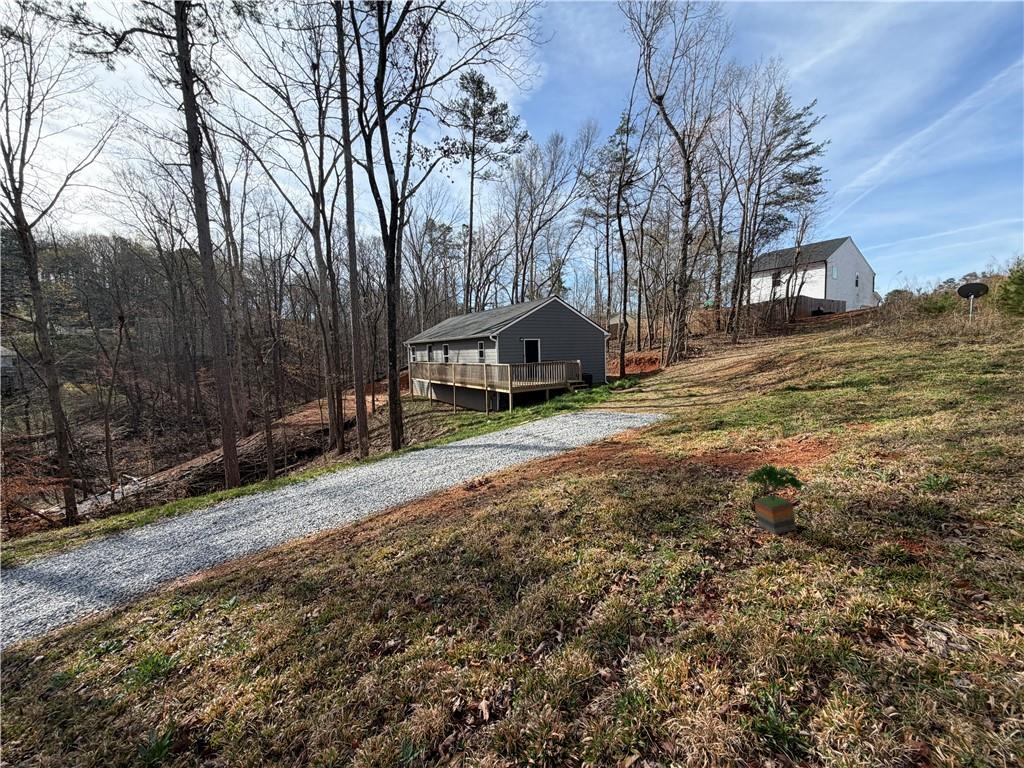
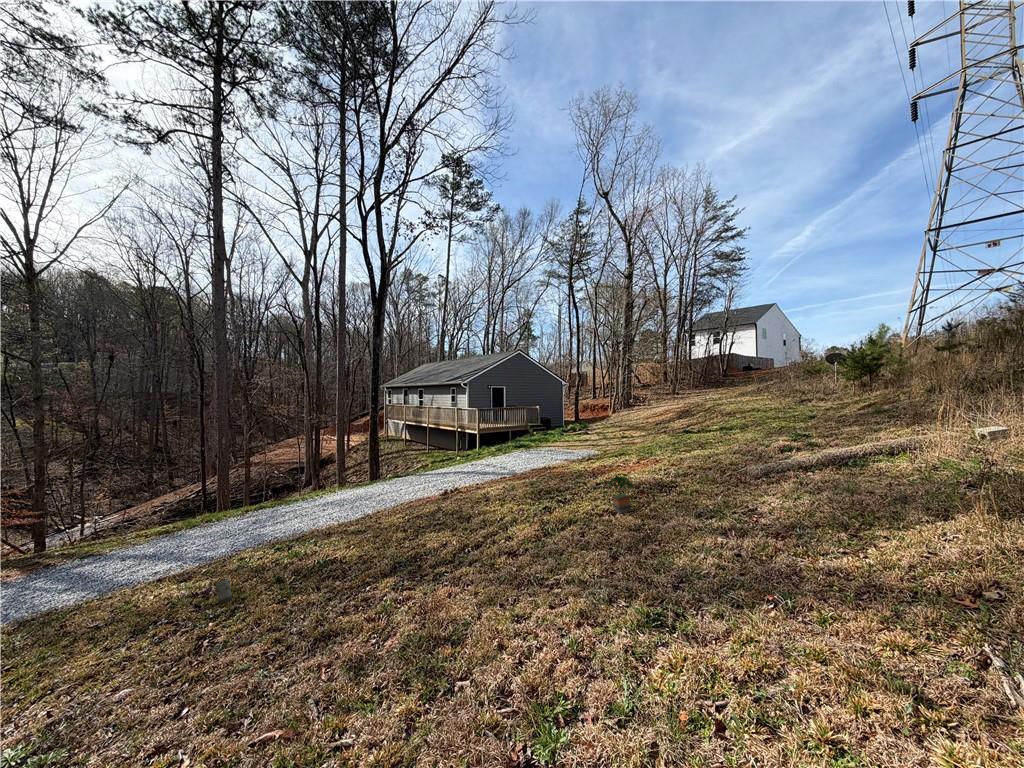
watering can: none [51,632,112,692] -> present [209,573,234,604]

